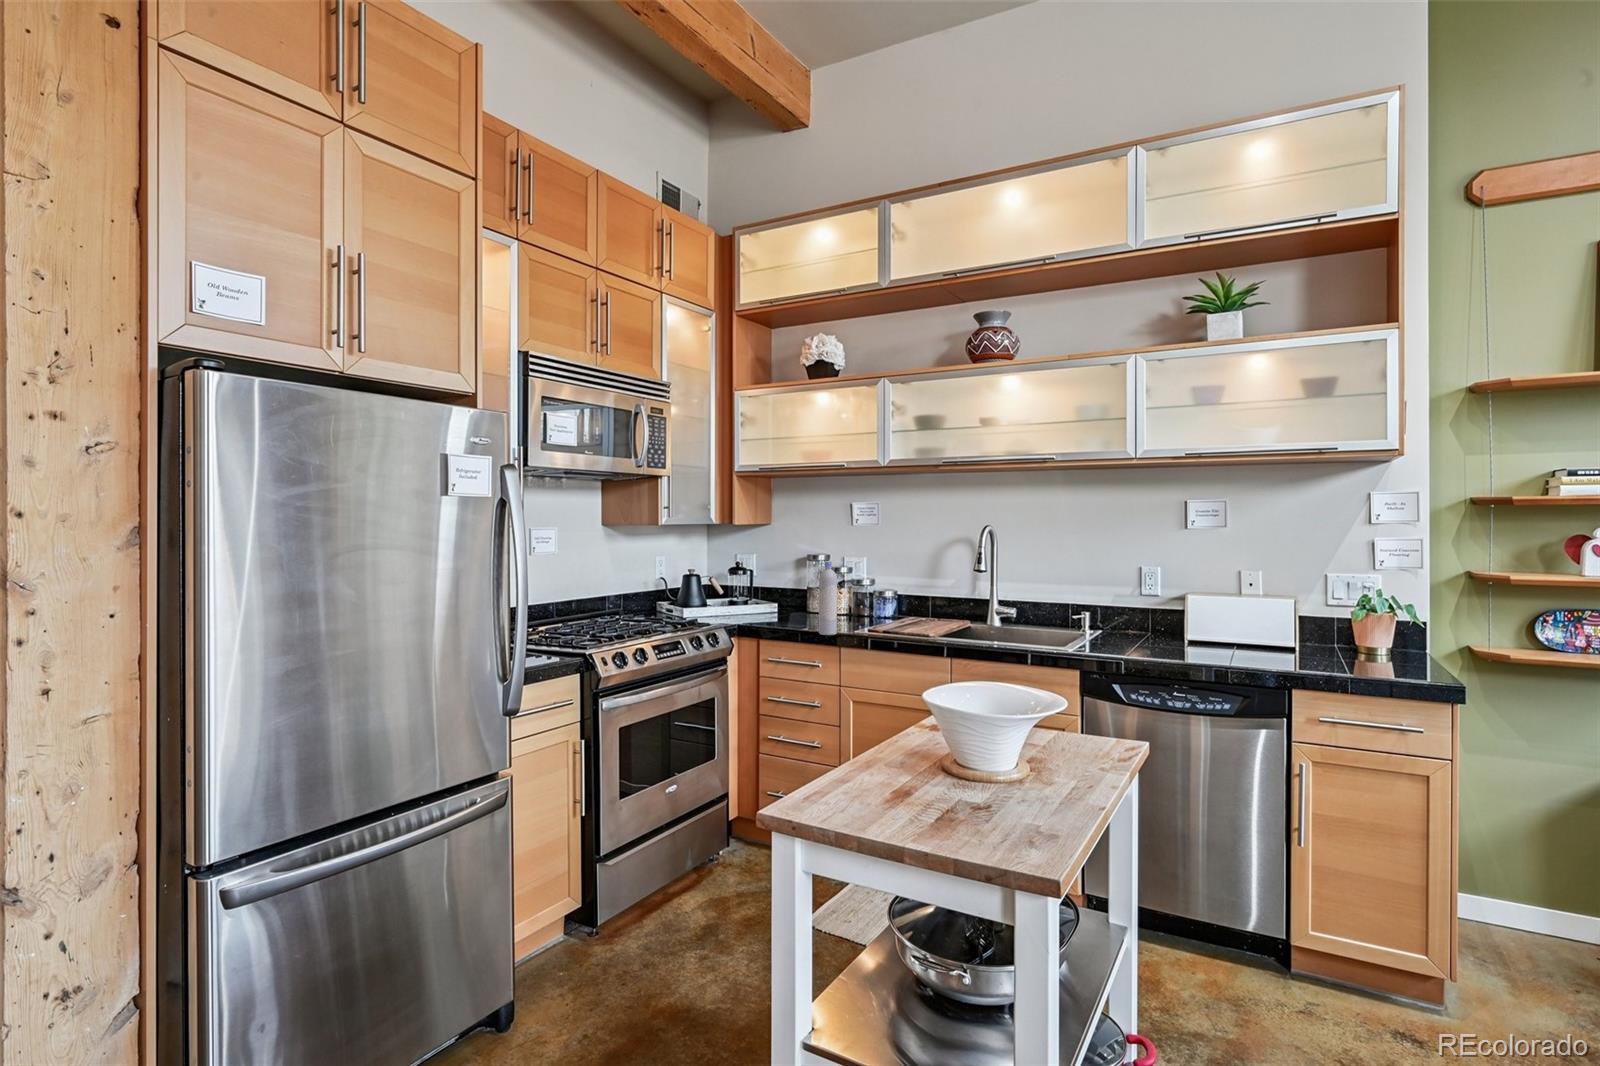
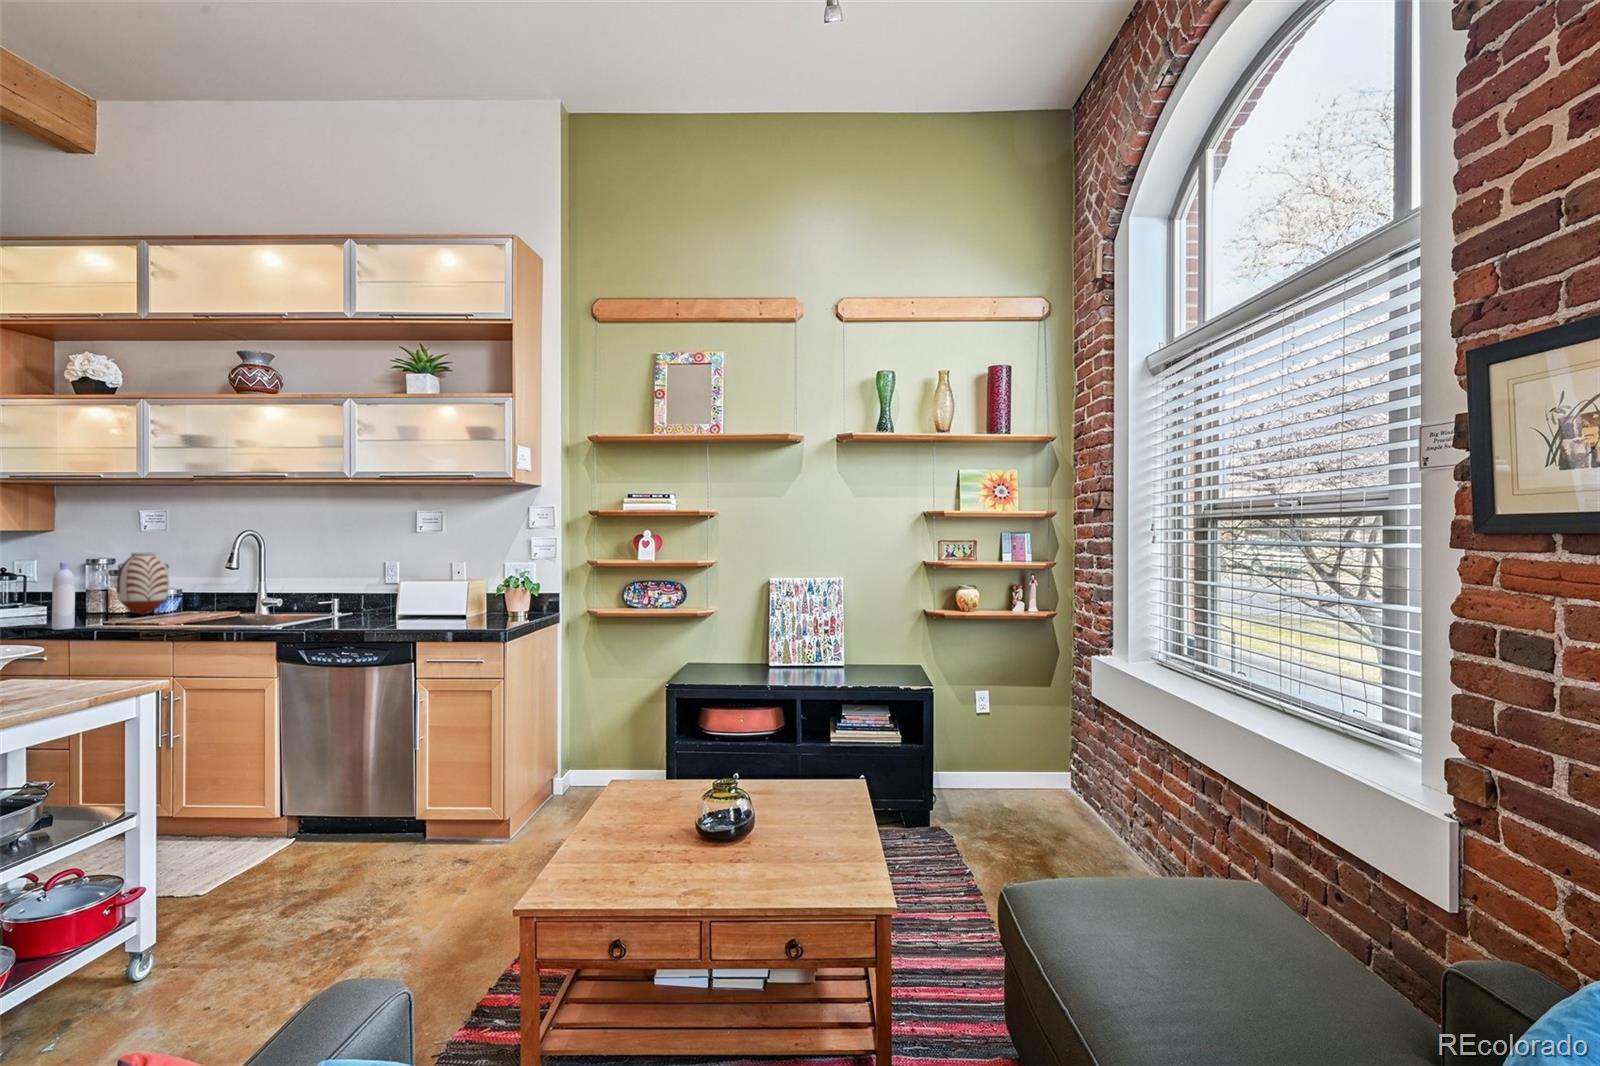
vase: none [844,549,888,618] -> present [117,553,169,615]

